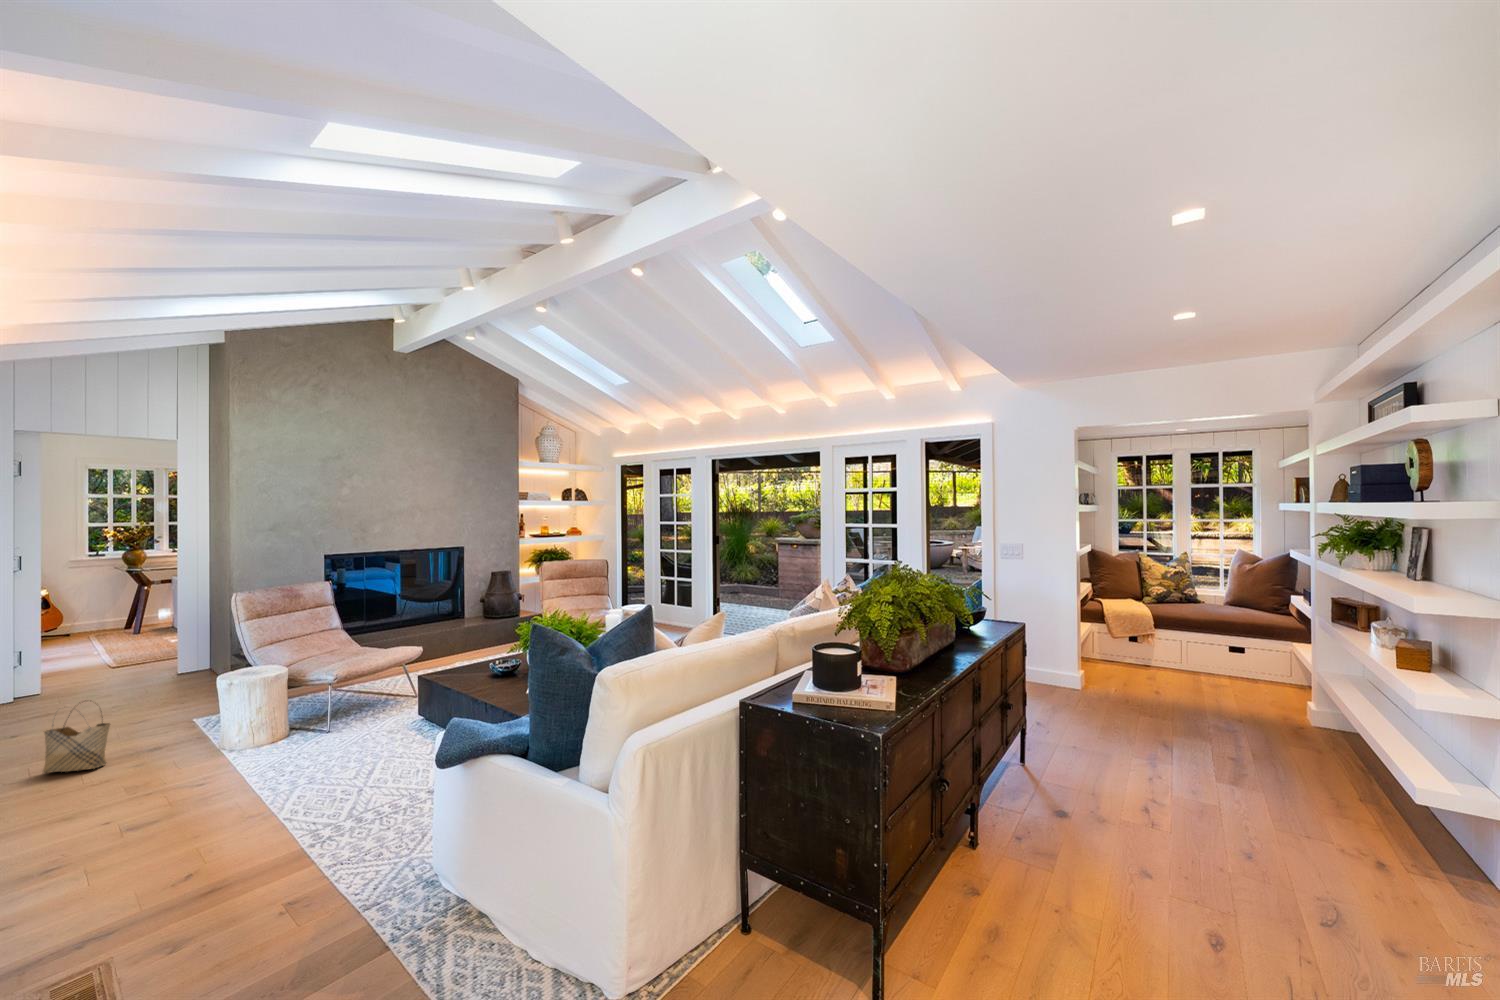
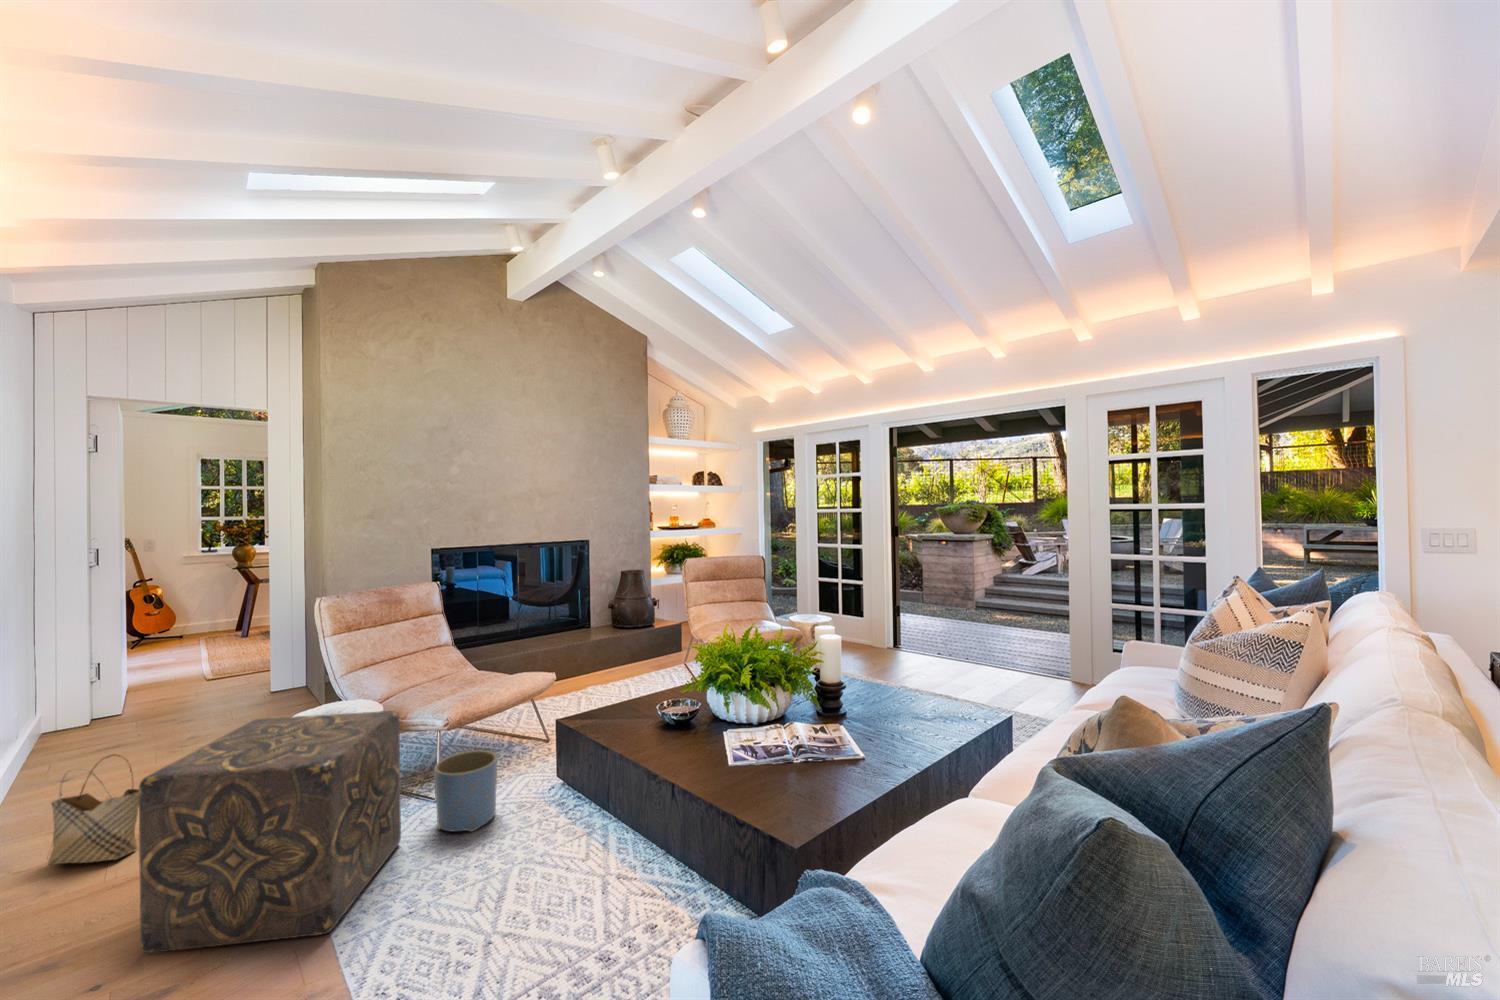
ottoman: none [136,665,304,804] -> present [139,711,401,953]
planter: none [327,695,373,745] -> present [434,750,497,832]

